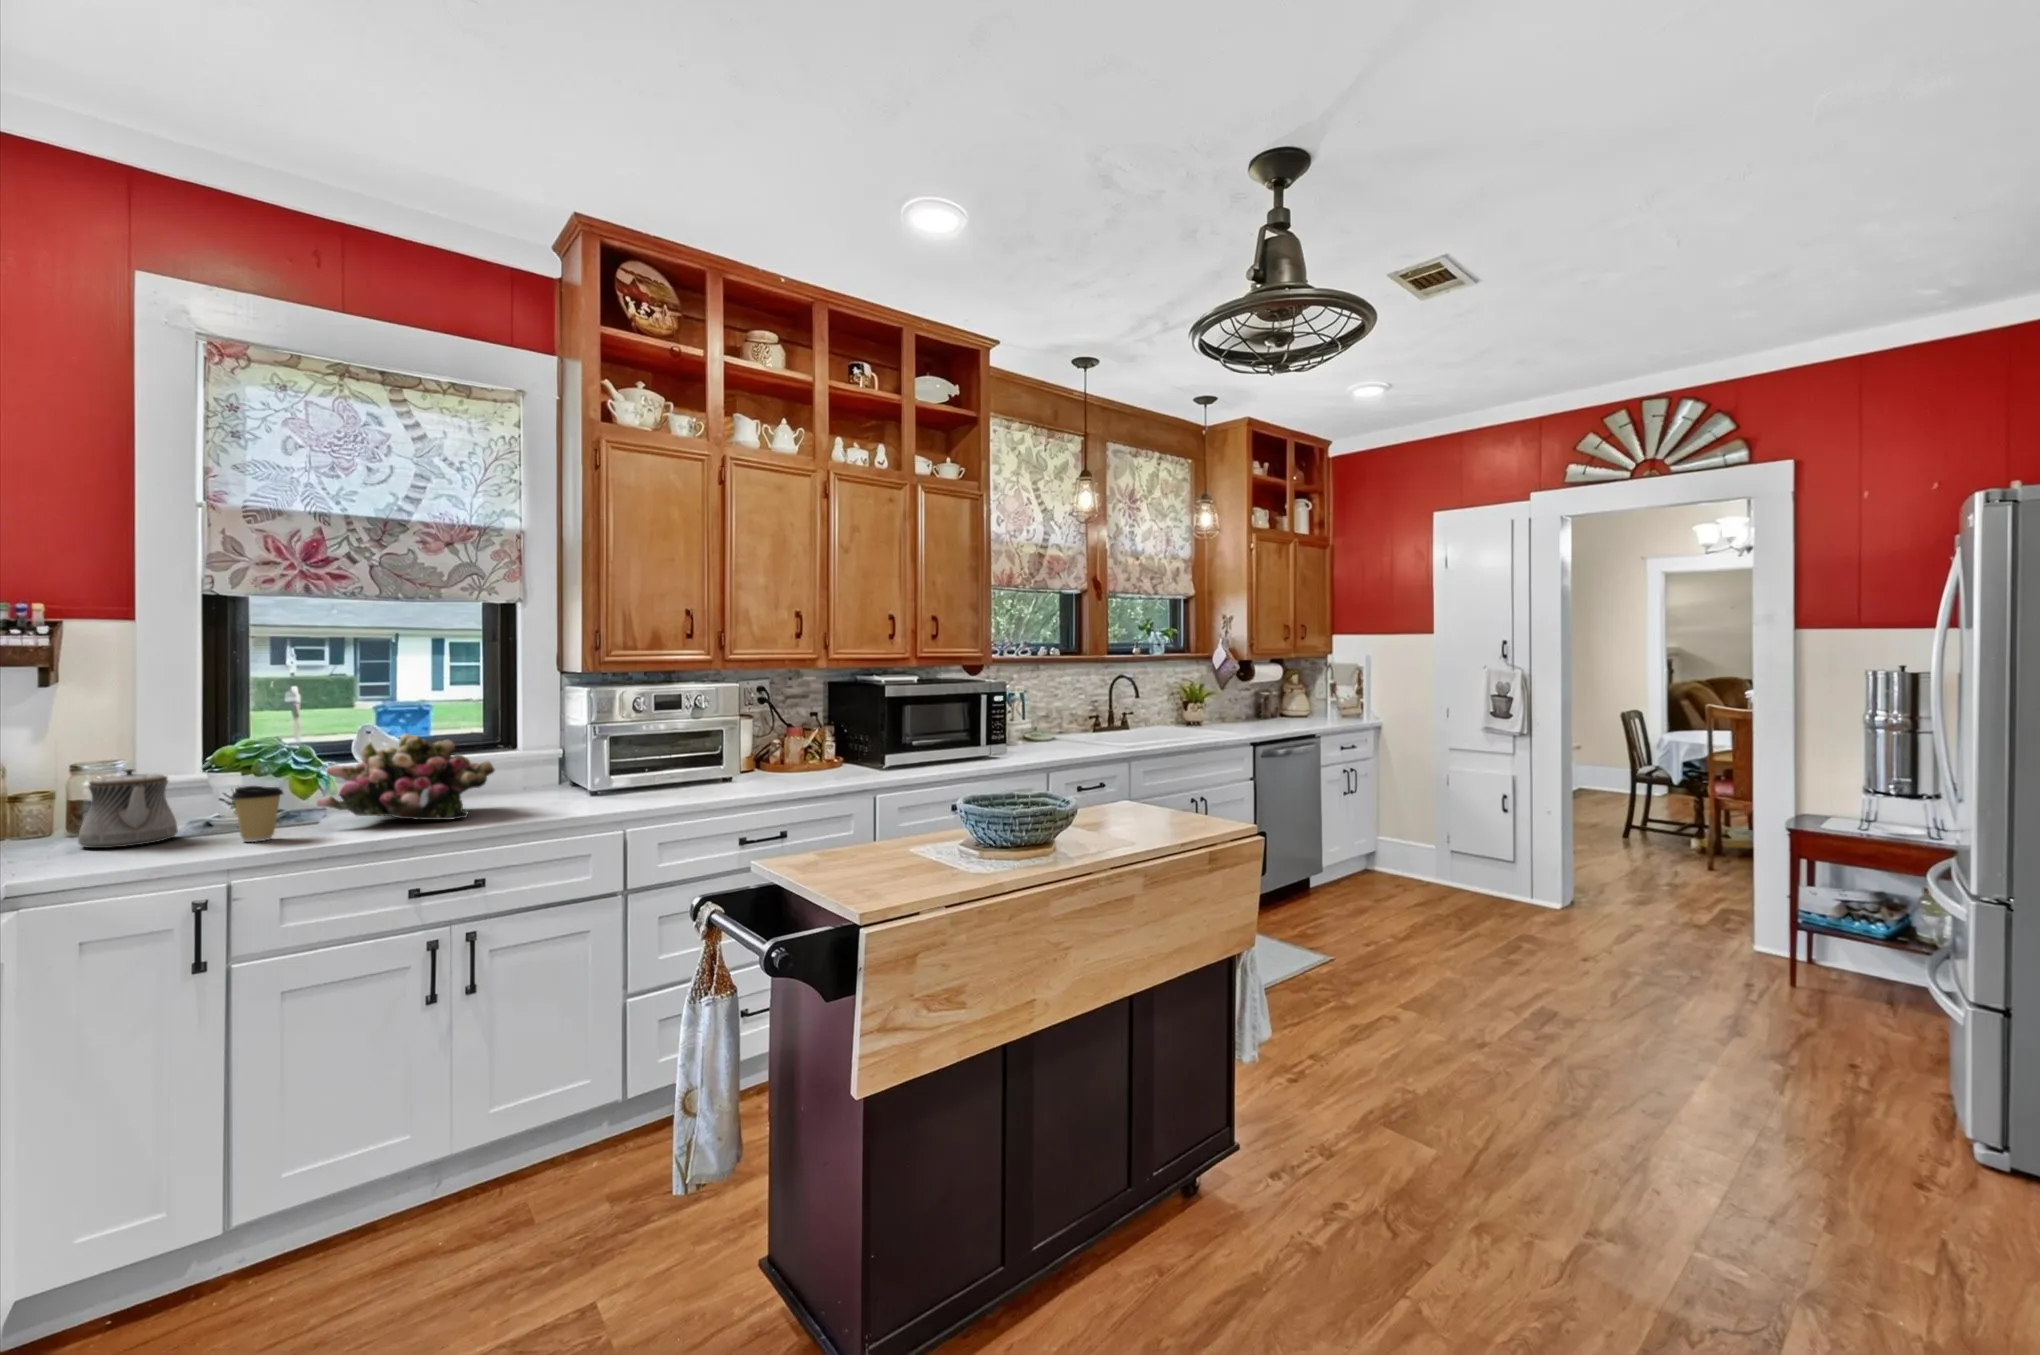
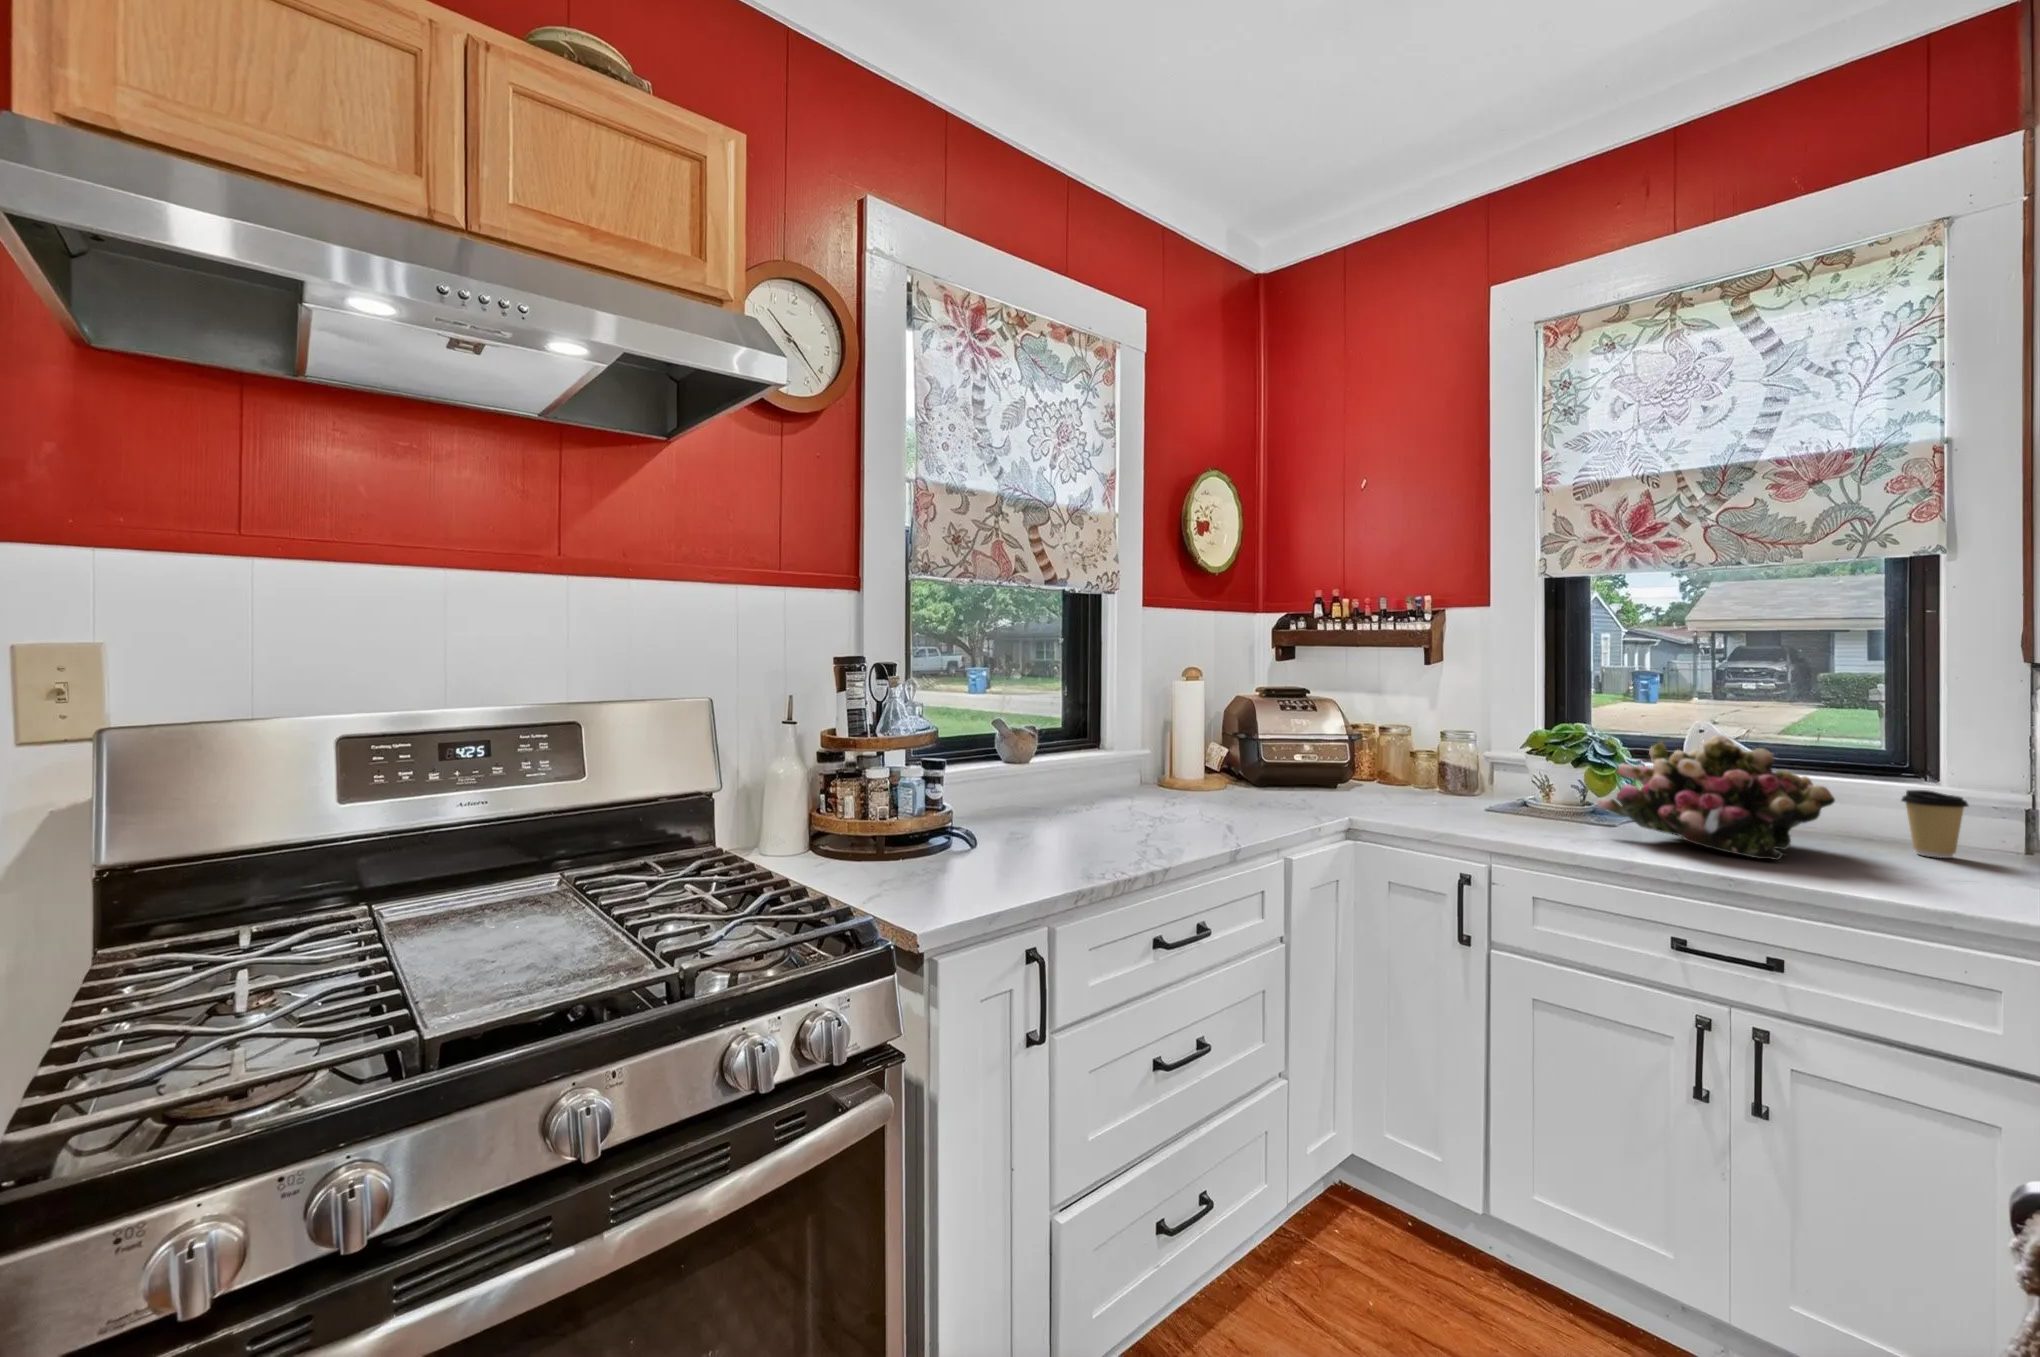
teapot: present [78,769,178,848] -> none [1414,743,1484,814]
coffee cup: present [232,786,283,842] -> present [1902,790,1968,858]

